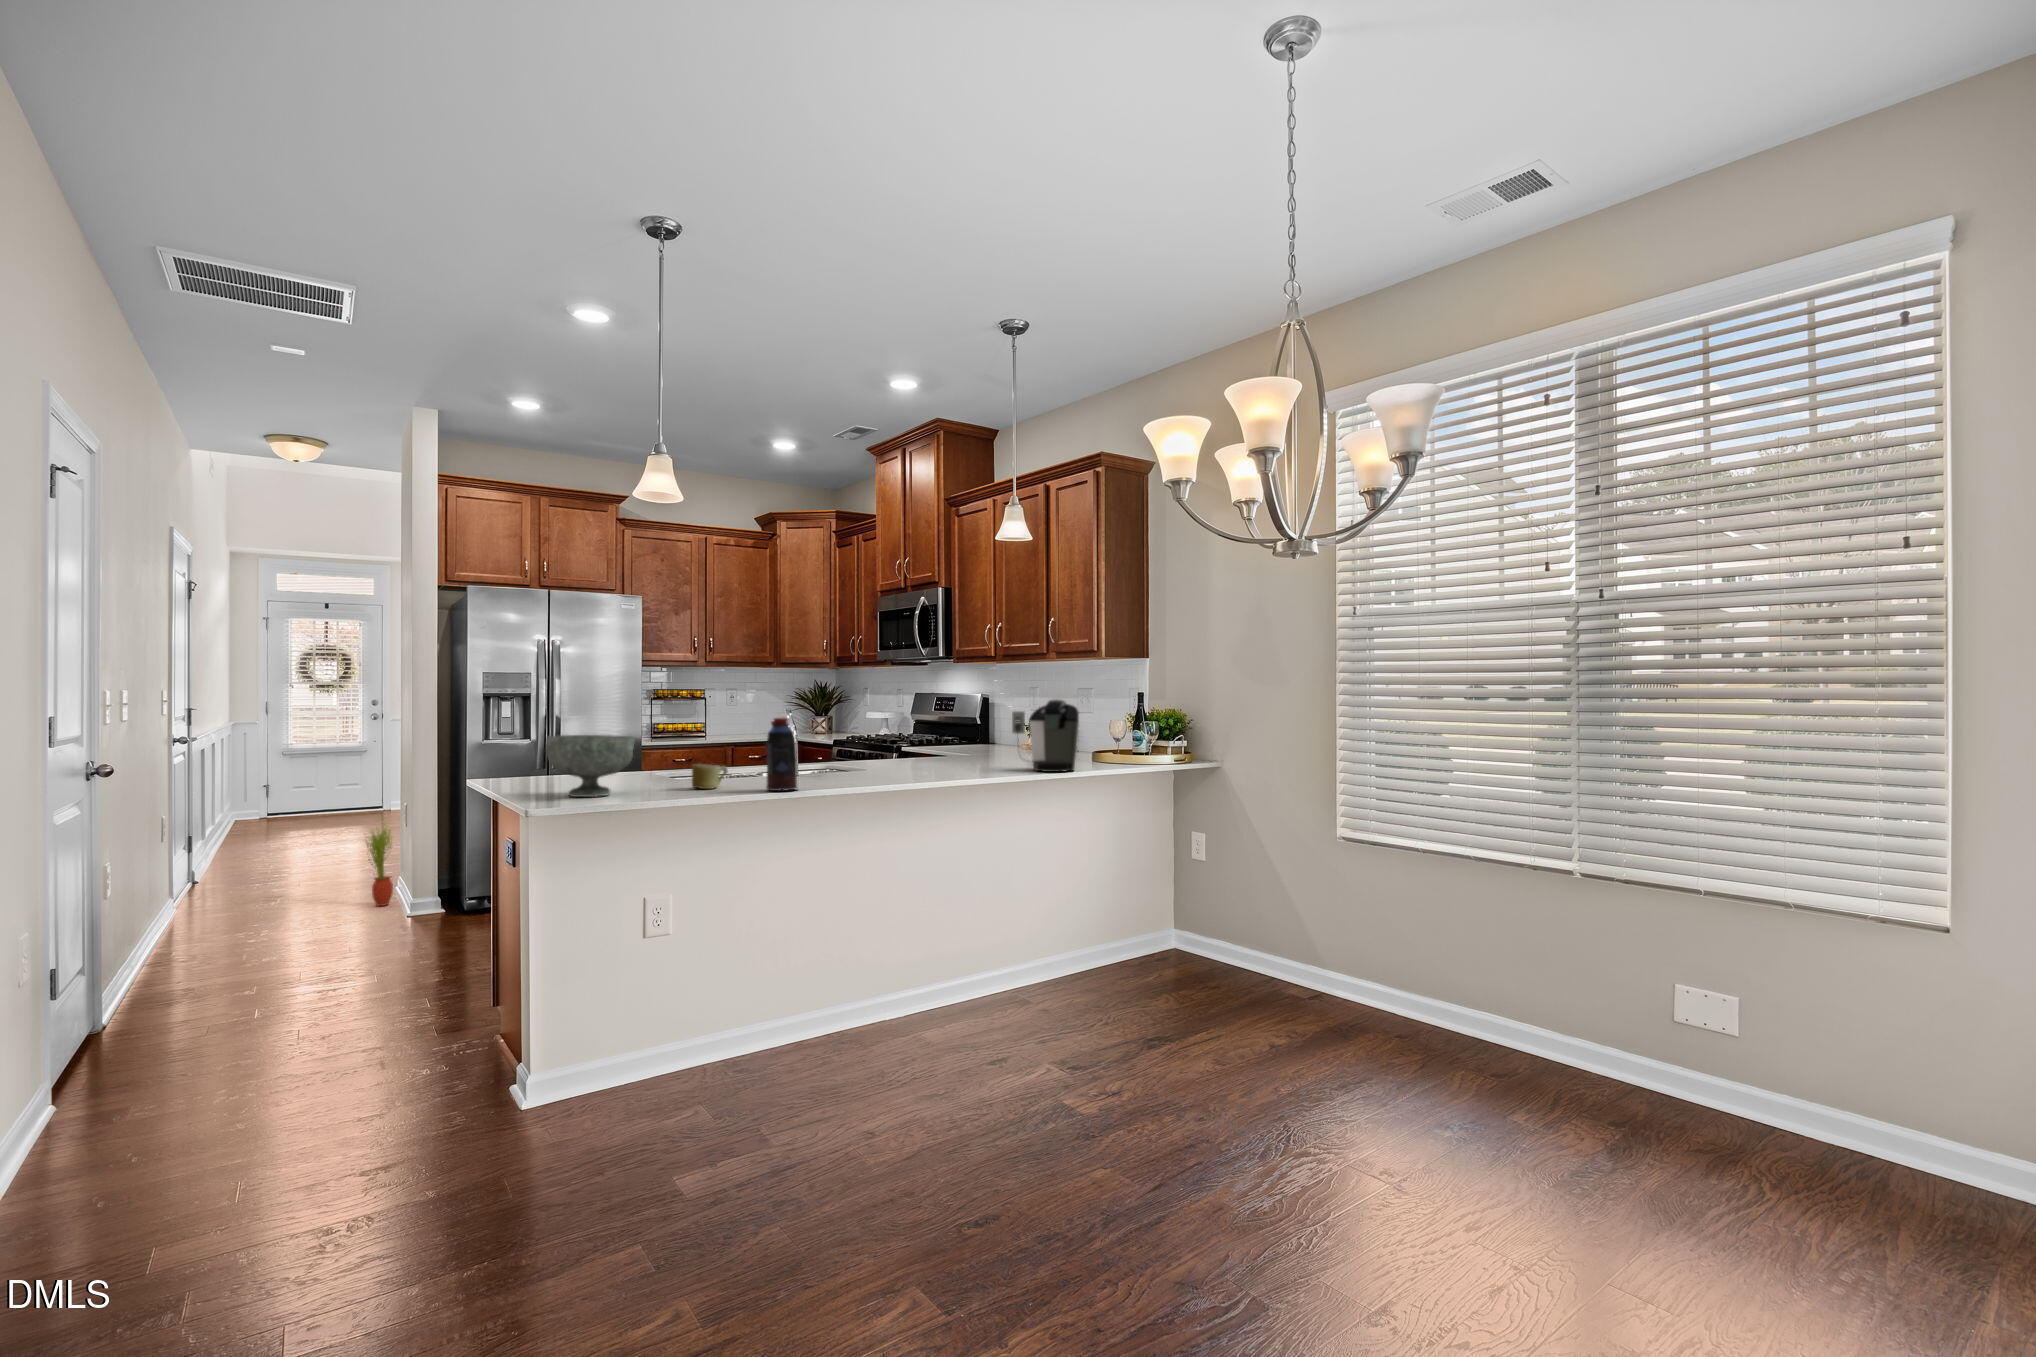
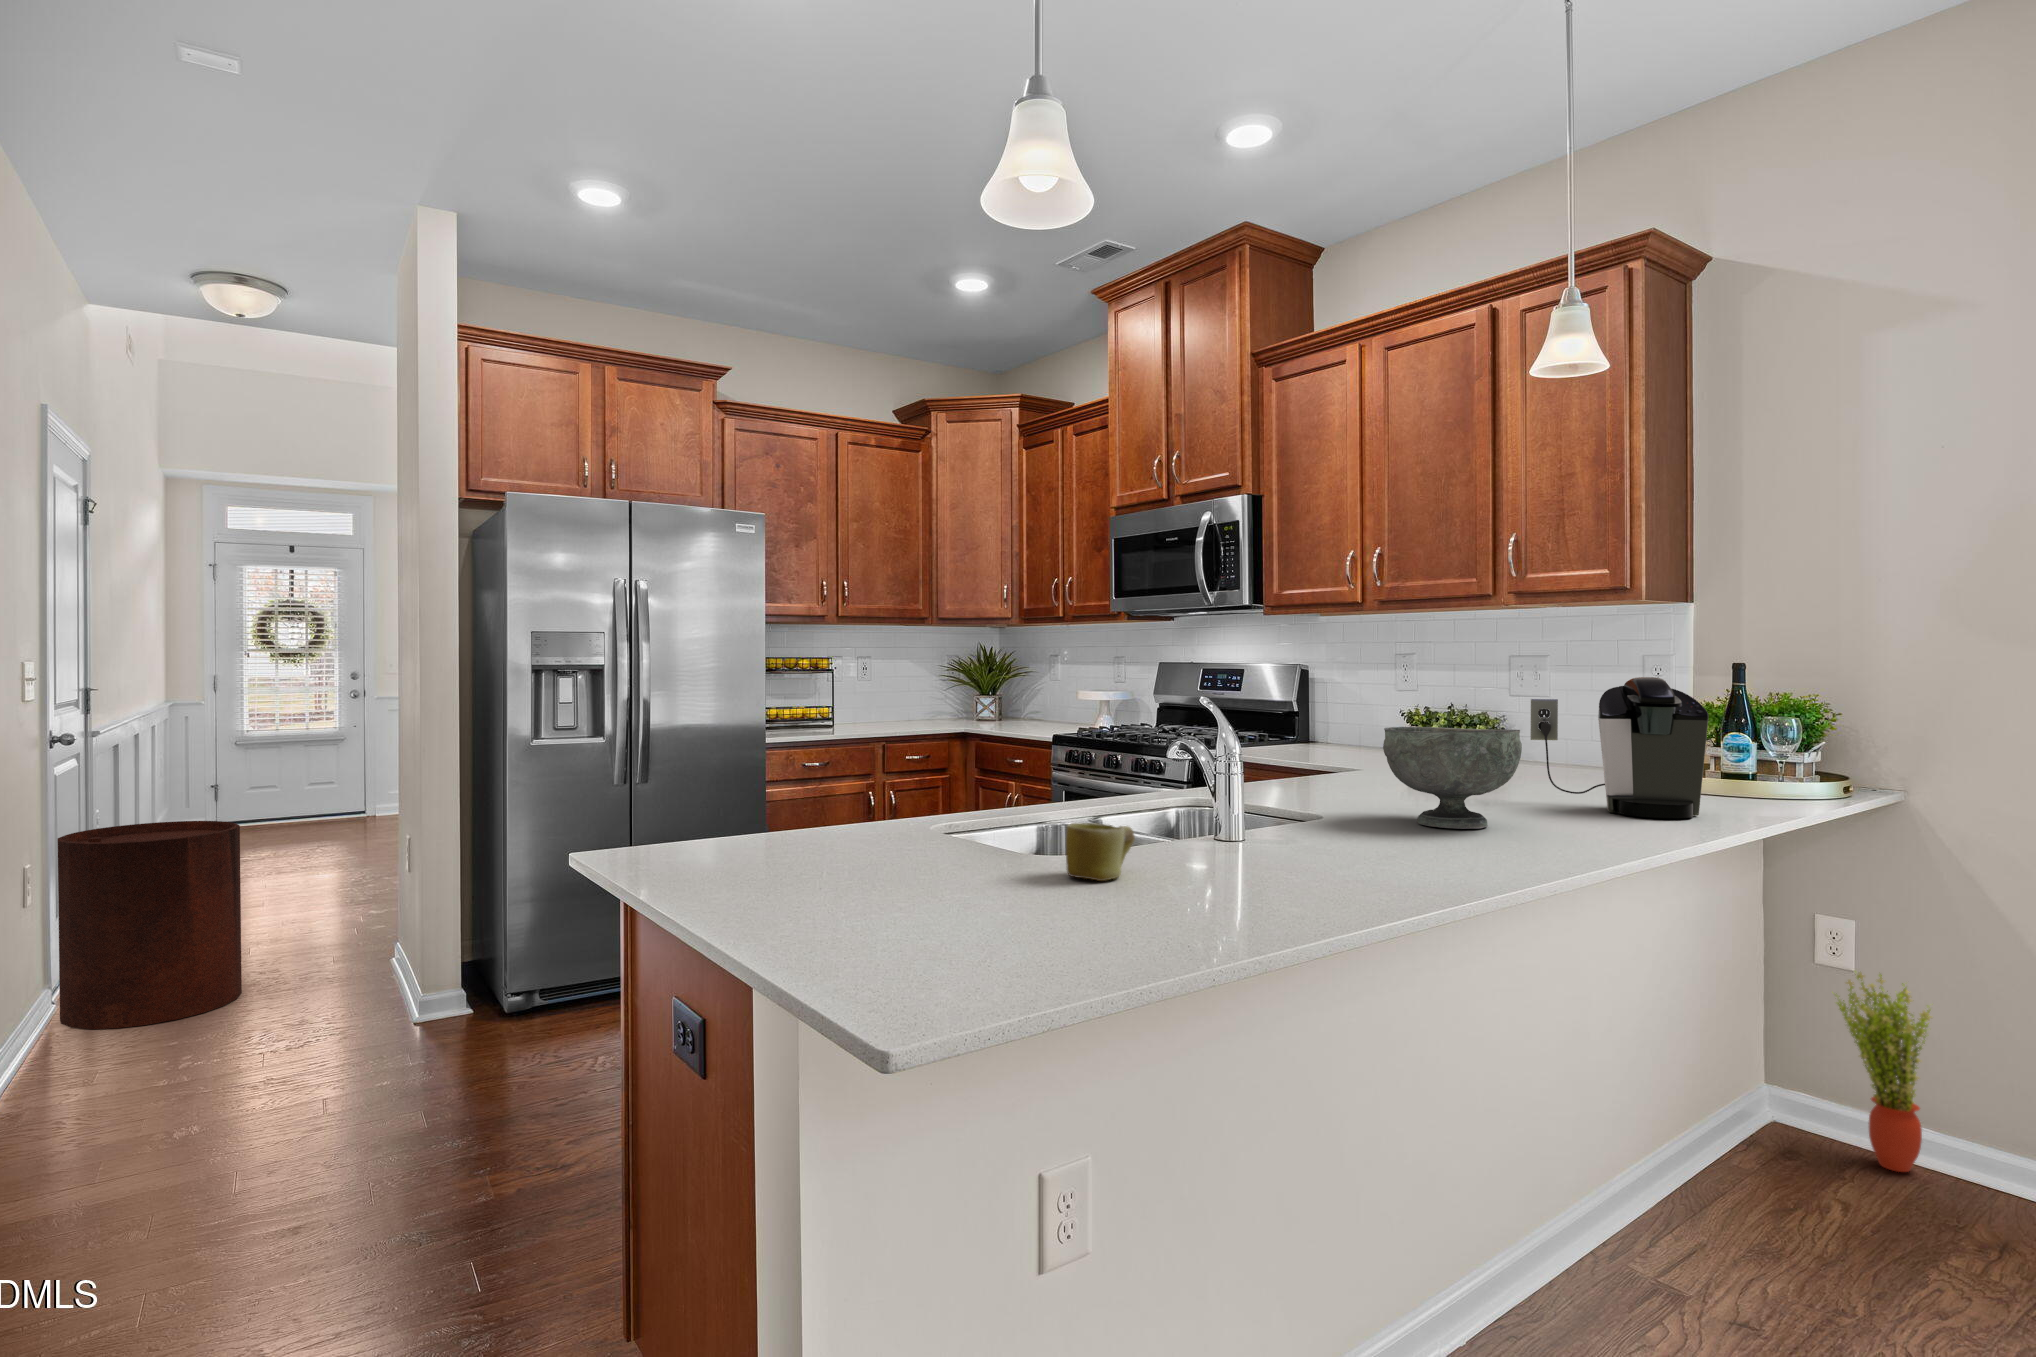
bottle: present [765,718,797,791] -> none [1243,723,1319,891]
decorative bowl: present [546,735,635,797] -> present [1383,727,1522,829]
trash can: none [175,794,293,921] -> present [57,821,242,1029]
potted plant: present [366,825,393,906] -> present [1832,972,1932,1172]

